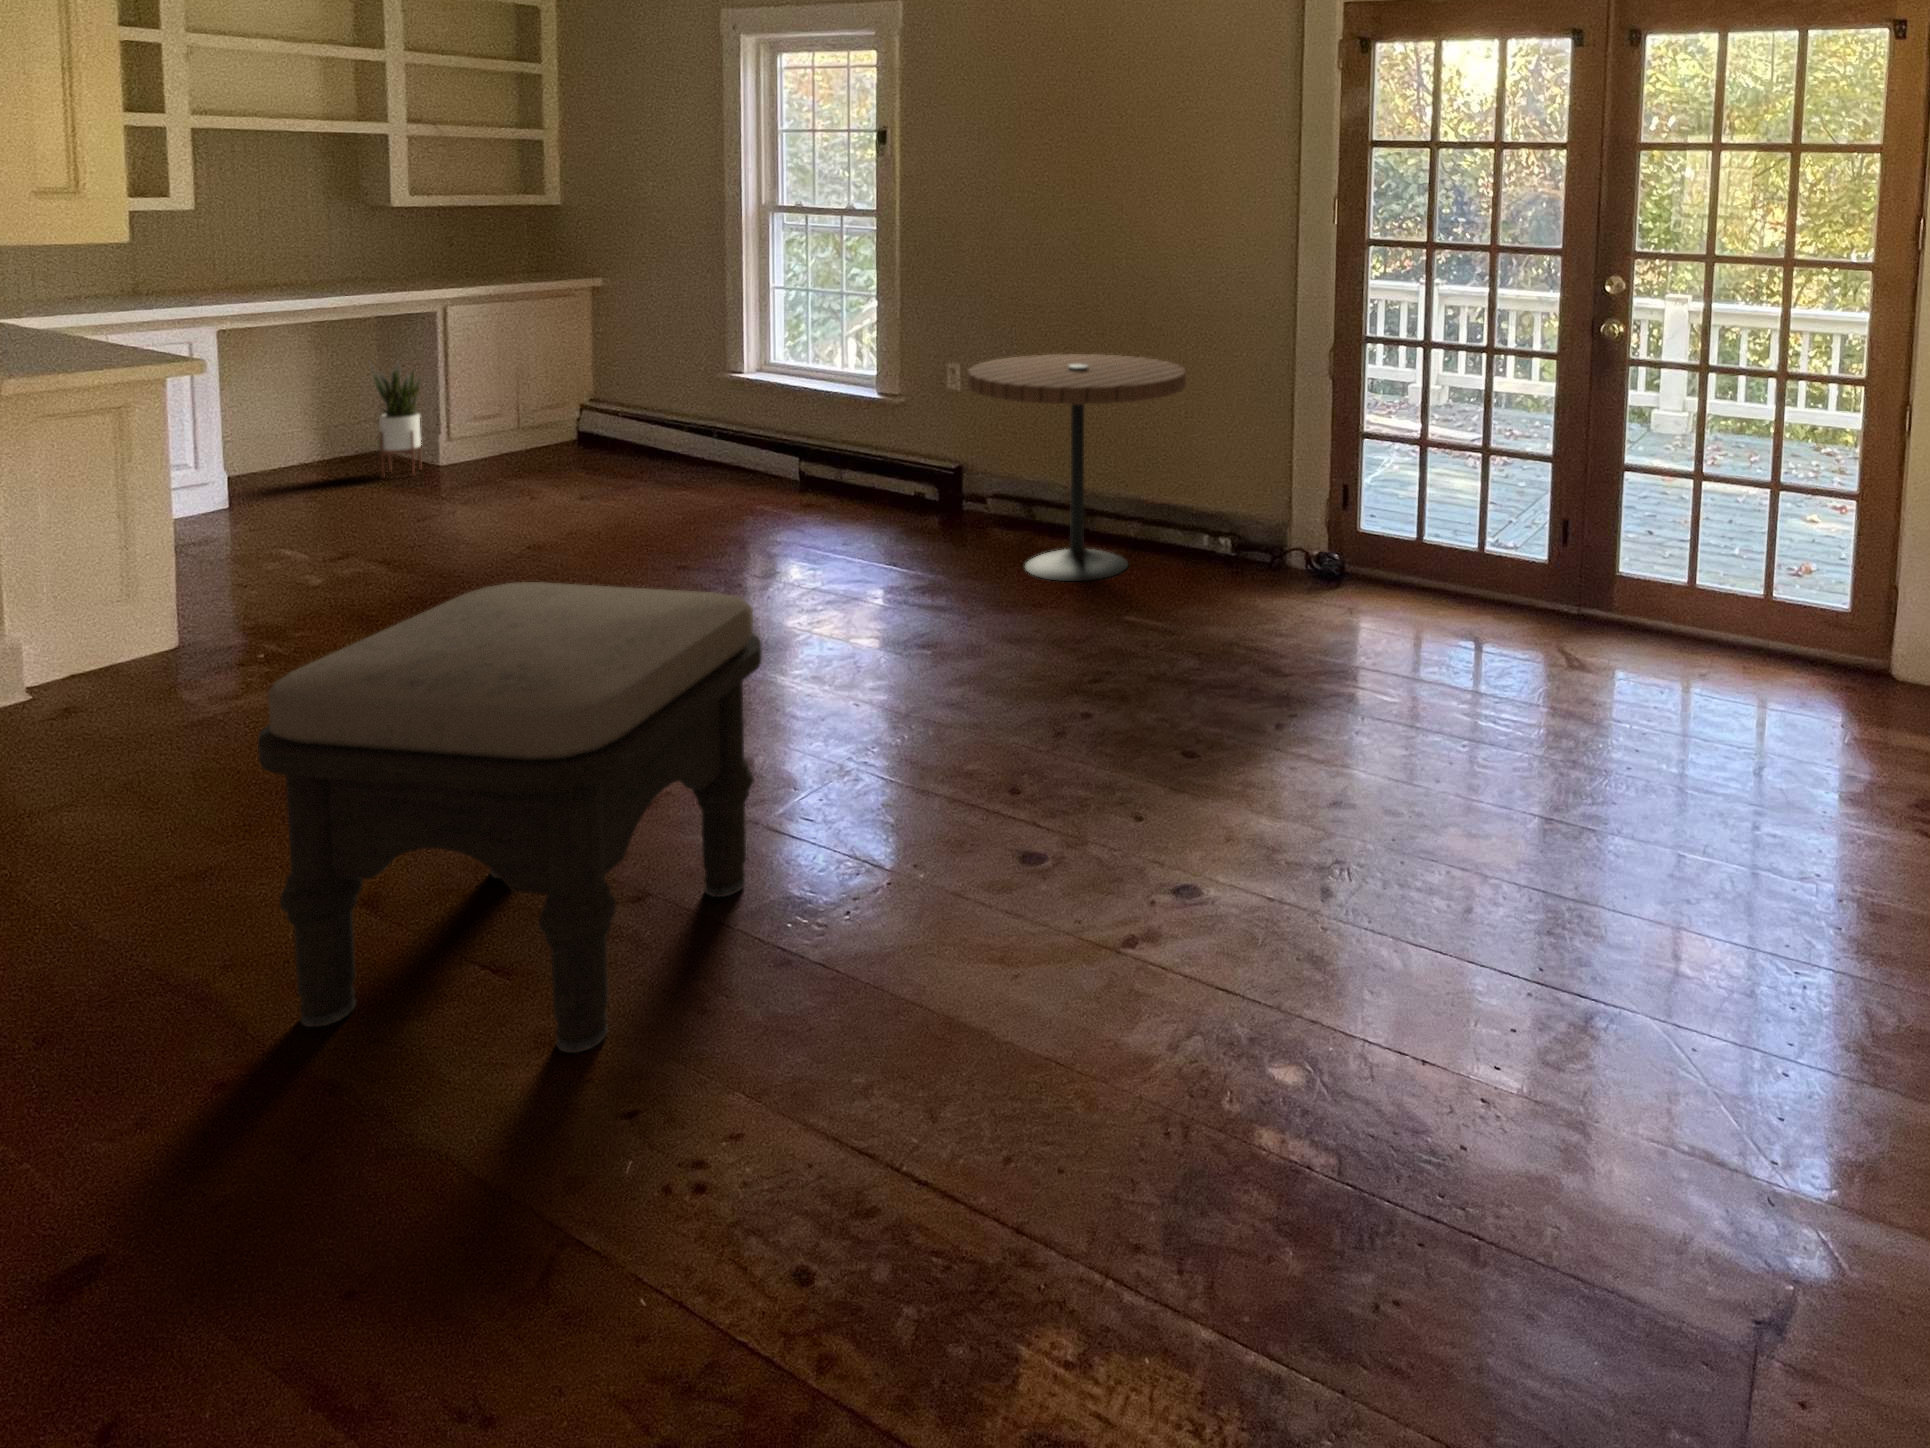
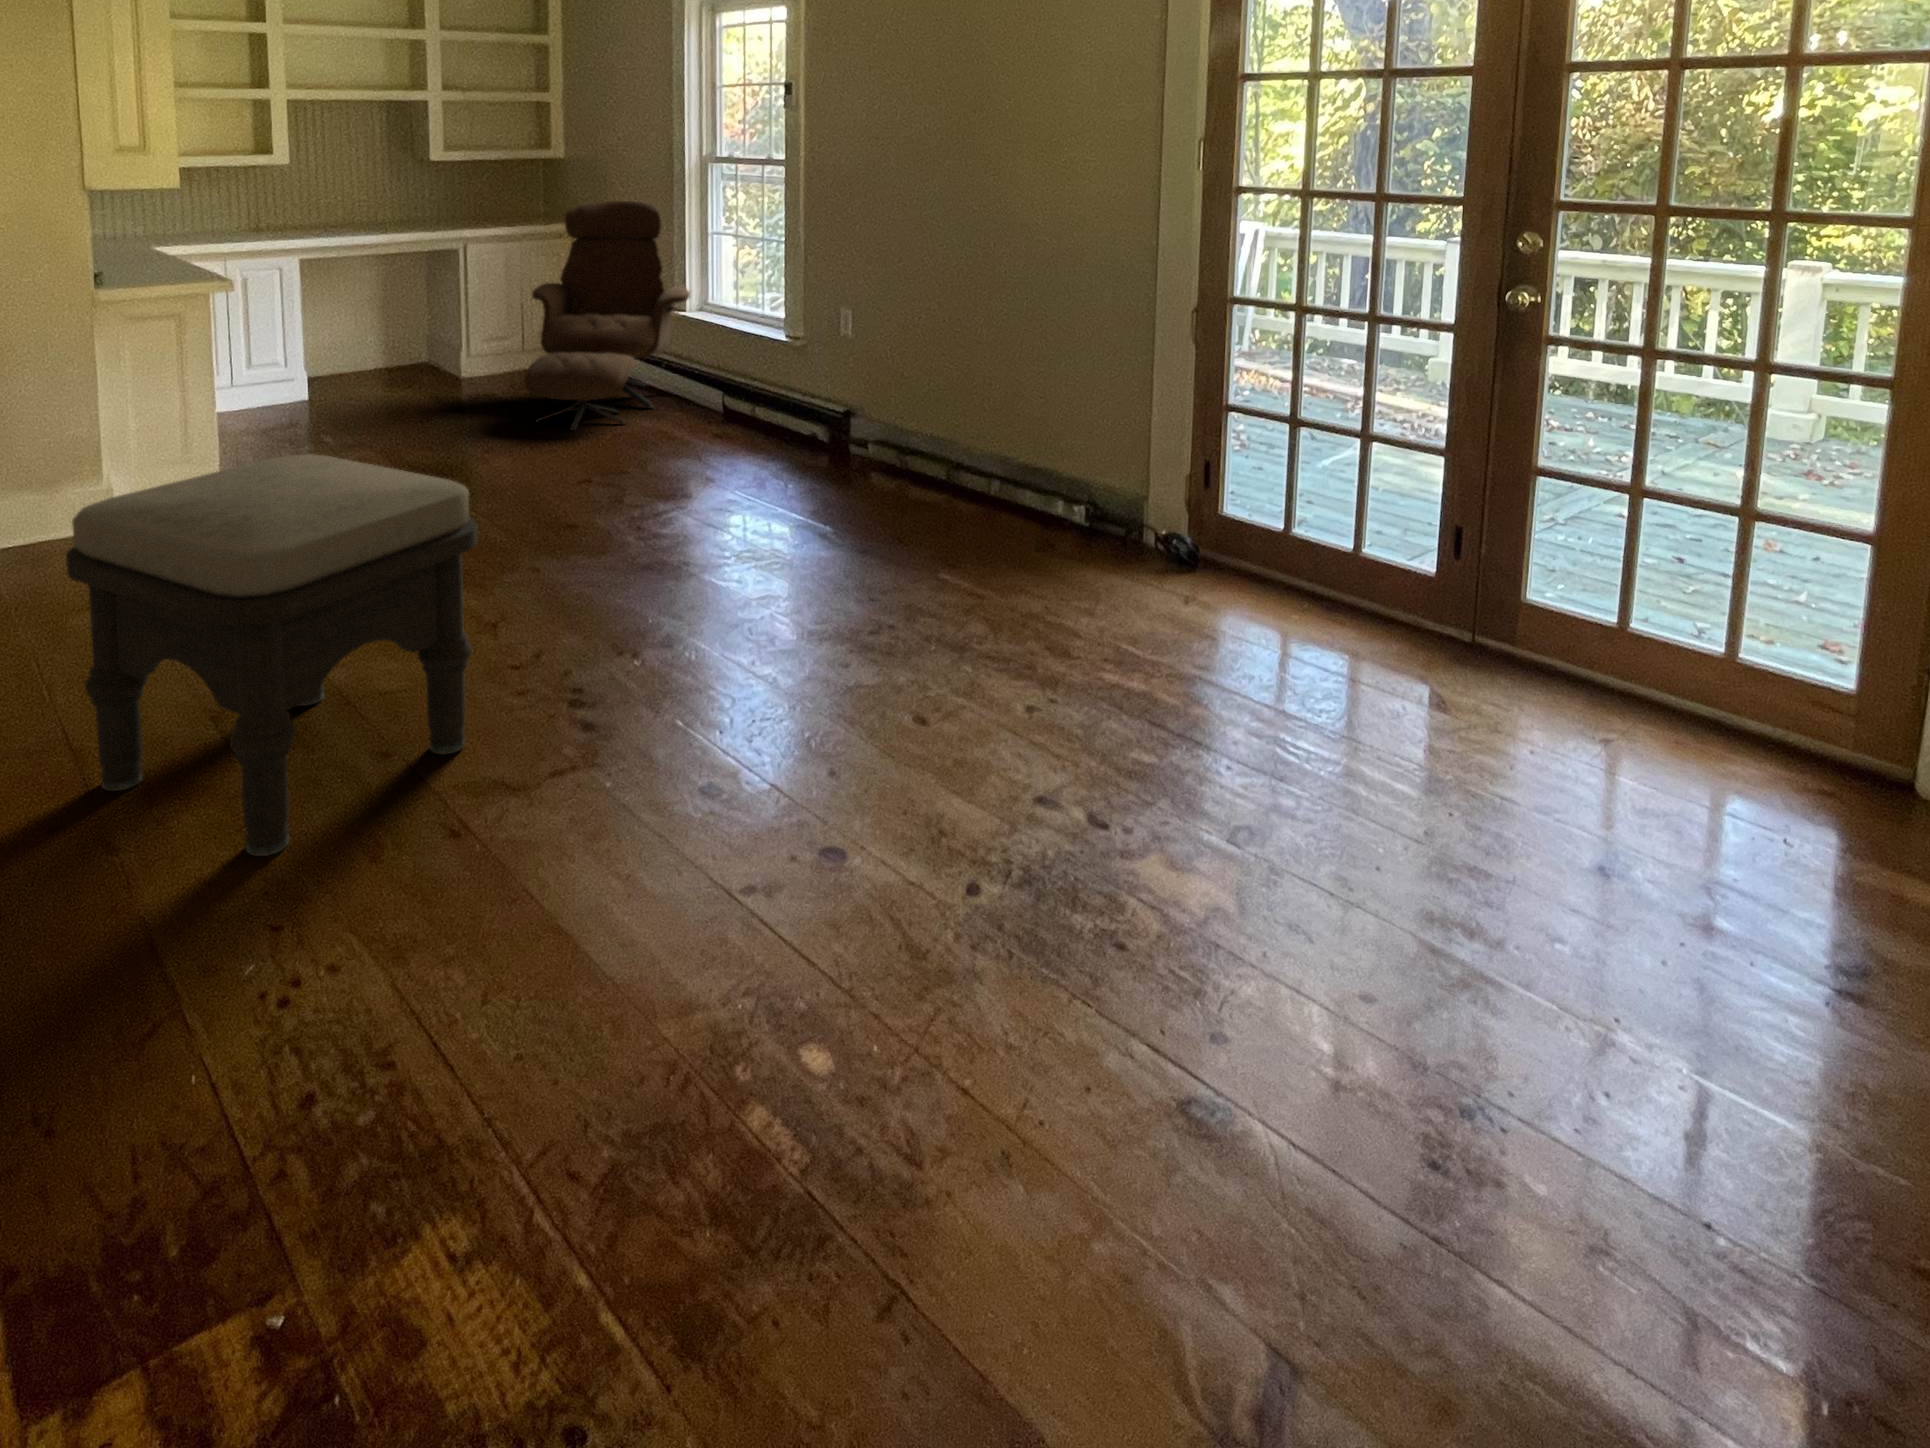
lounge chair: none [550,250,747,517] -> present [524,201,690,431]
side table: present [967,354,1186,581] -> none [823,302,1043,528]
potted plant: present [371,363,422,476] -> none [410,287,446,385]

